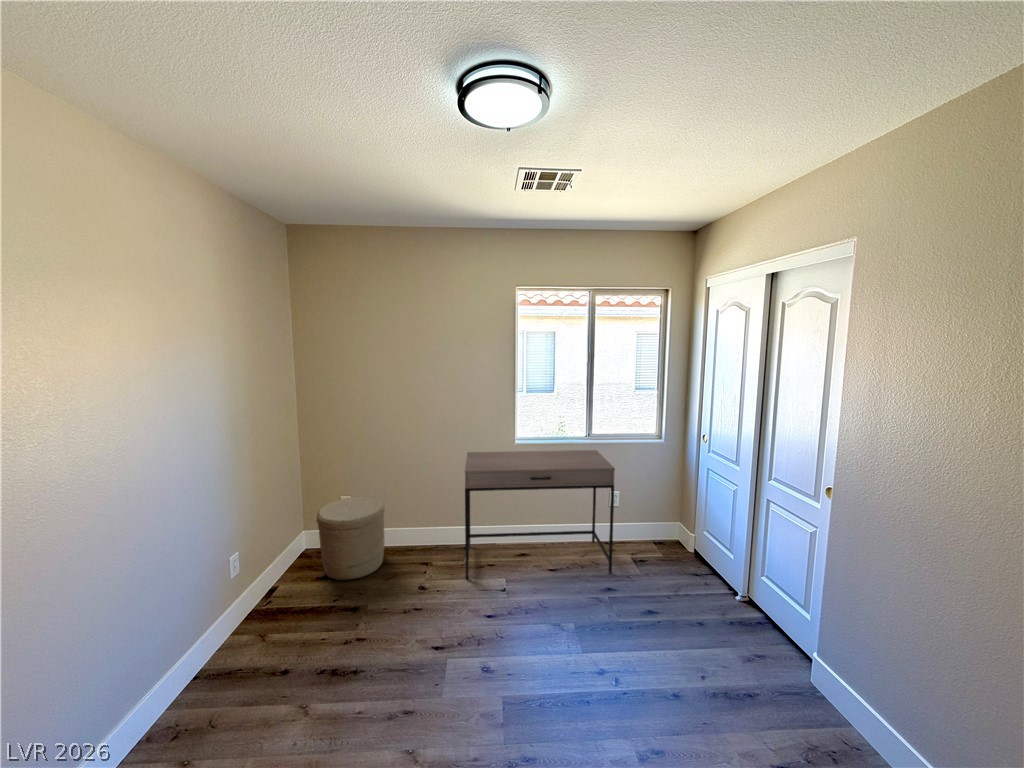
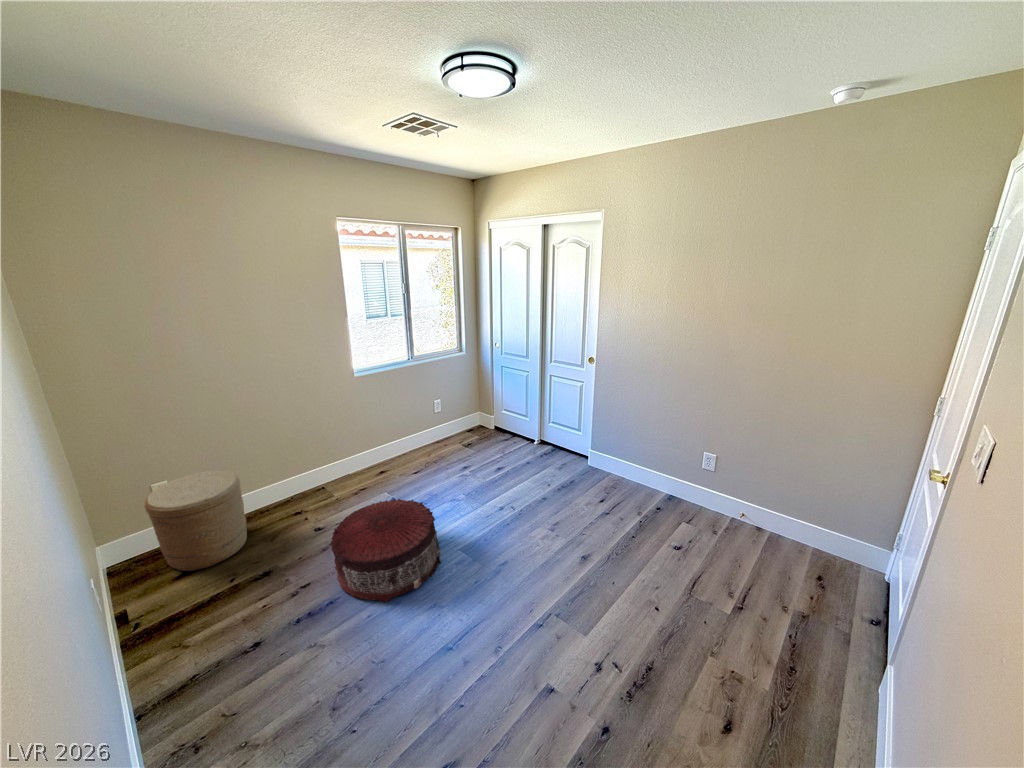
desk: present [465,450,615,579] -> none [310,369,458,506]
pouf: none [366,584,485,715] -> present [331,499,441,602]

